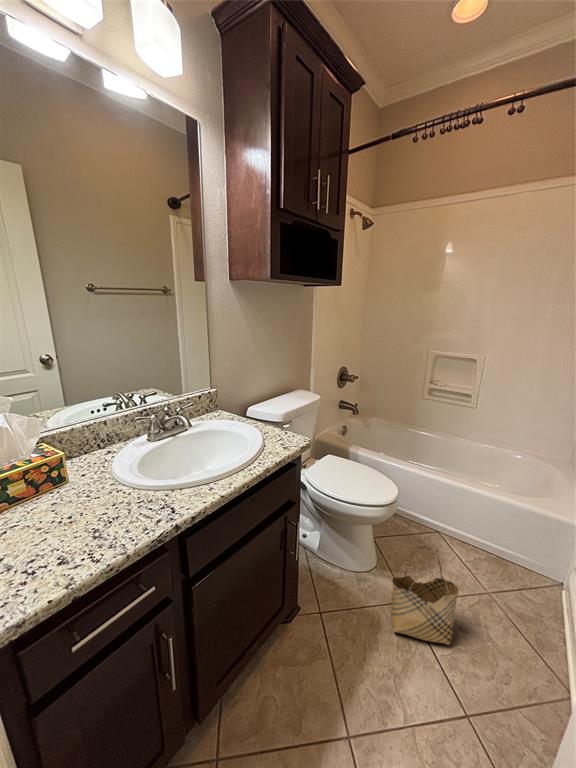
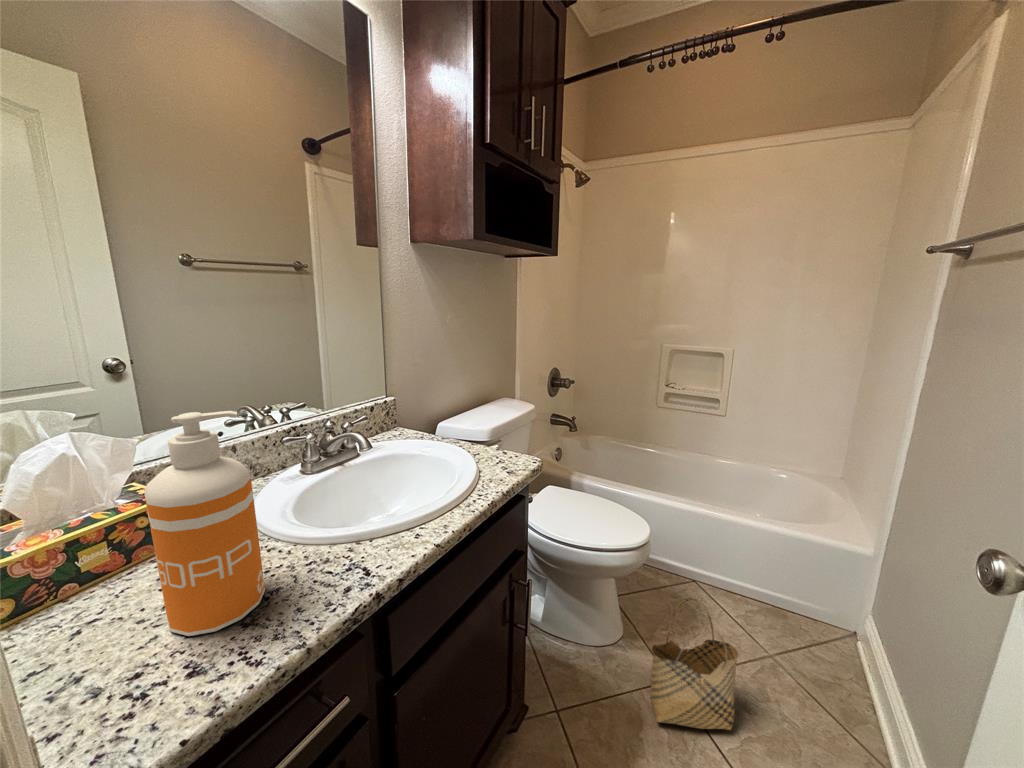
soap dispenser: none [38,408,110,541] -> present [145,411,265,636]

